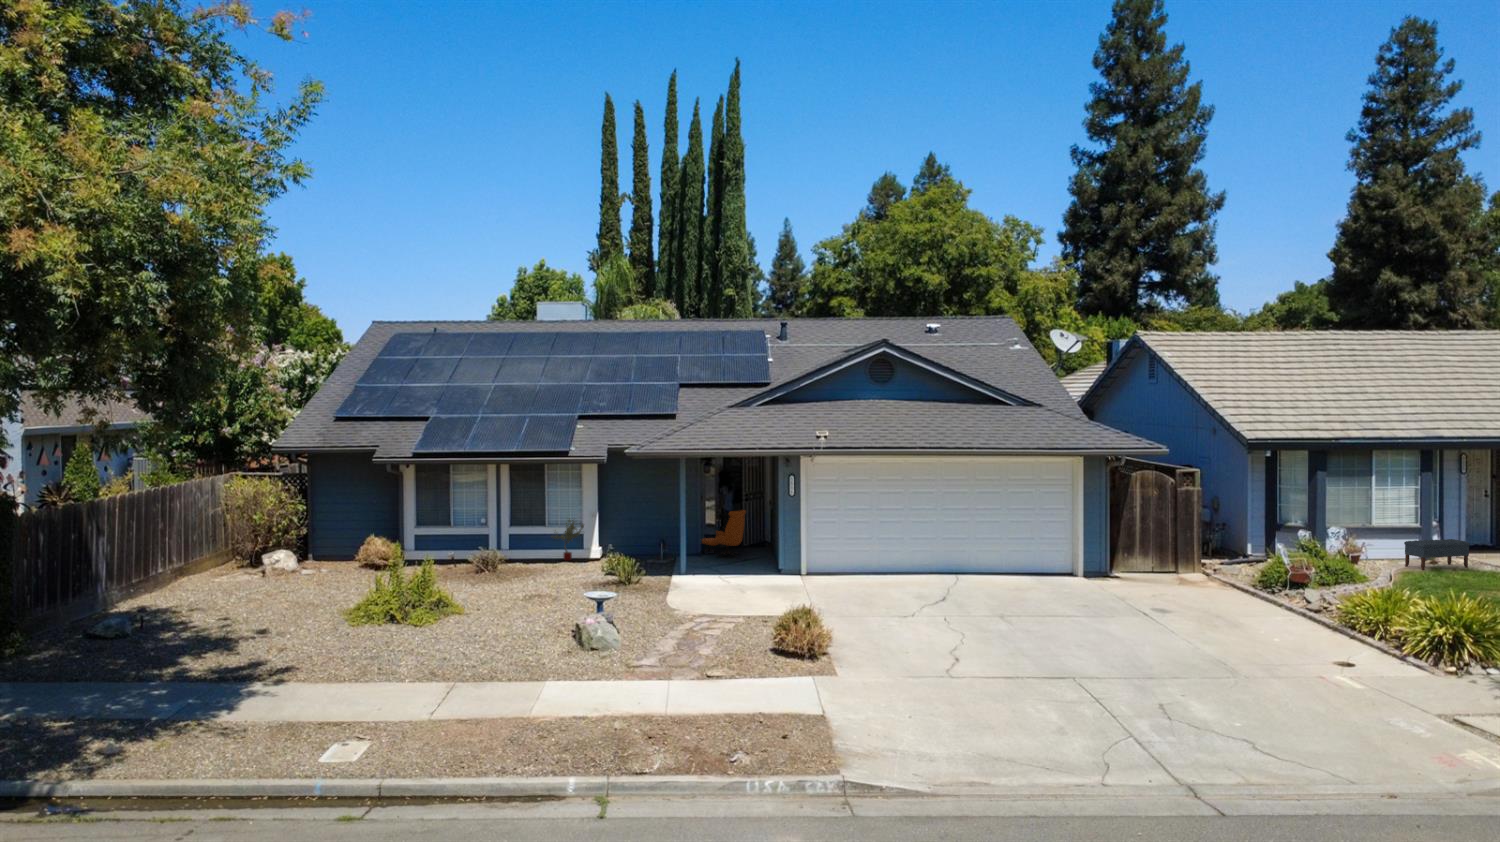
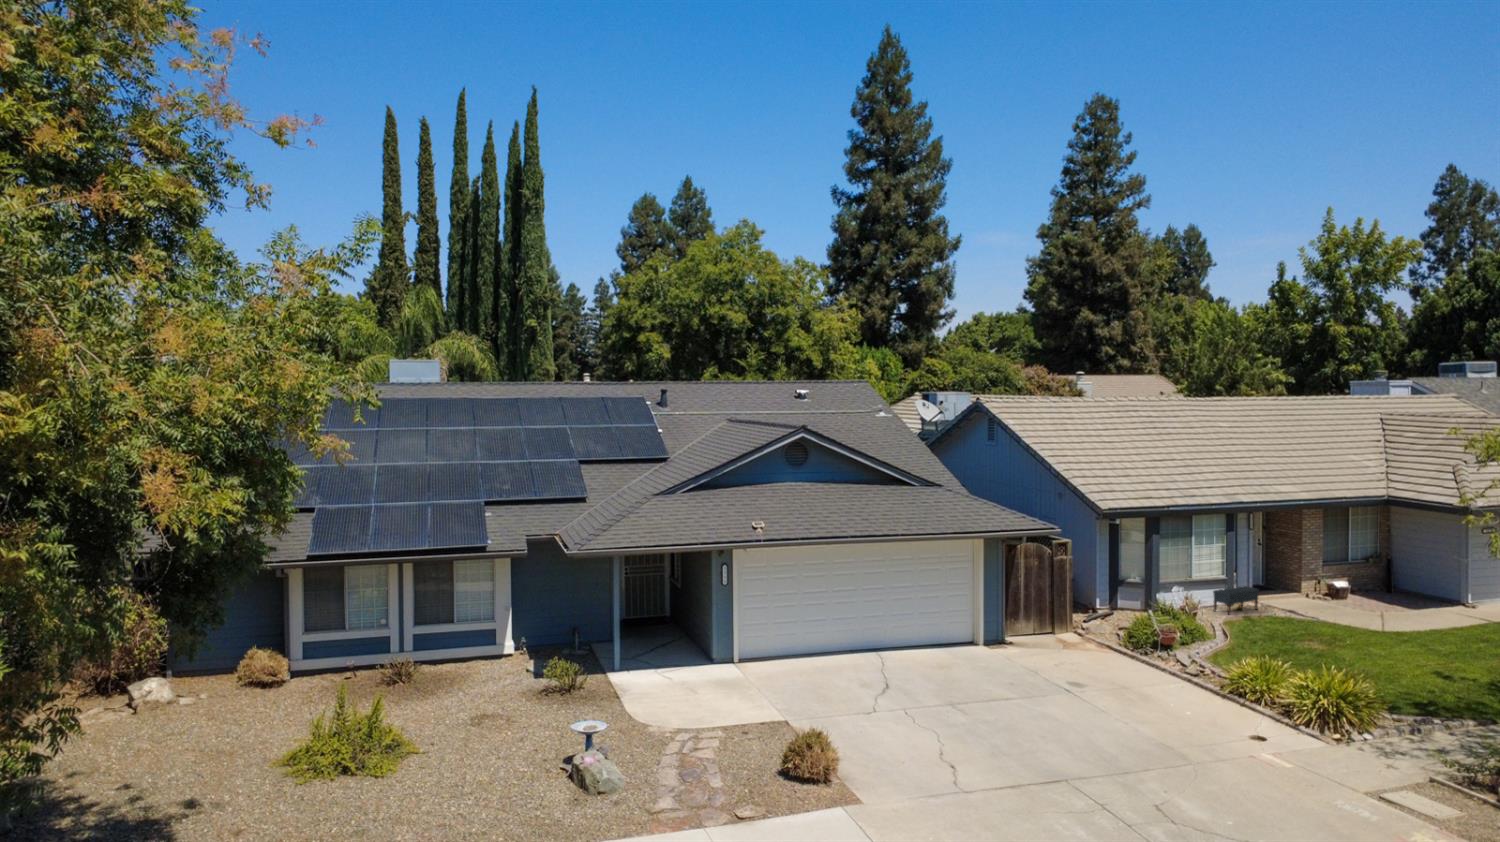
lounge chair: present [702,510,745,555] -> none [608,592,661,642]
potted tree: present [551,518,584,561] -> none [459,612,498,659]

